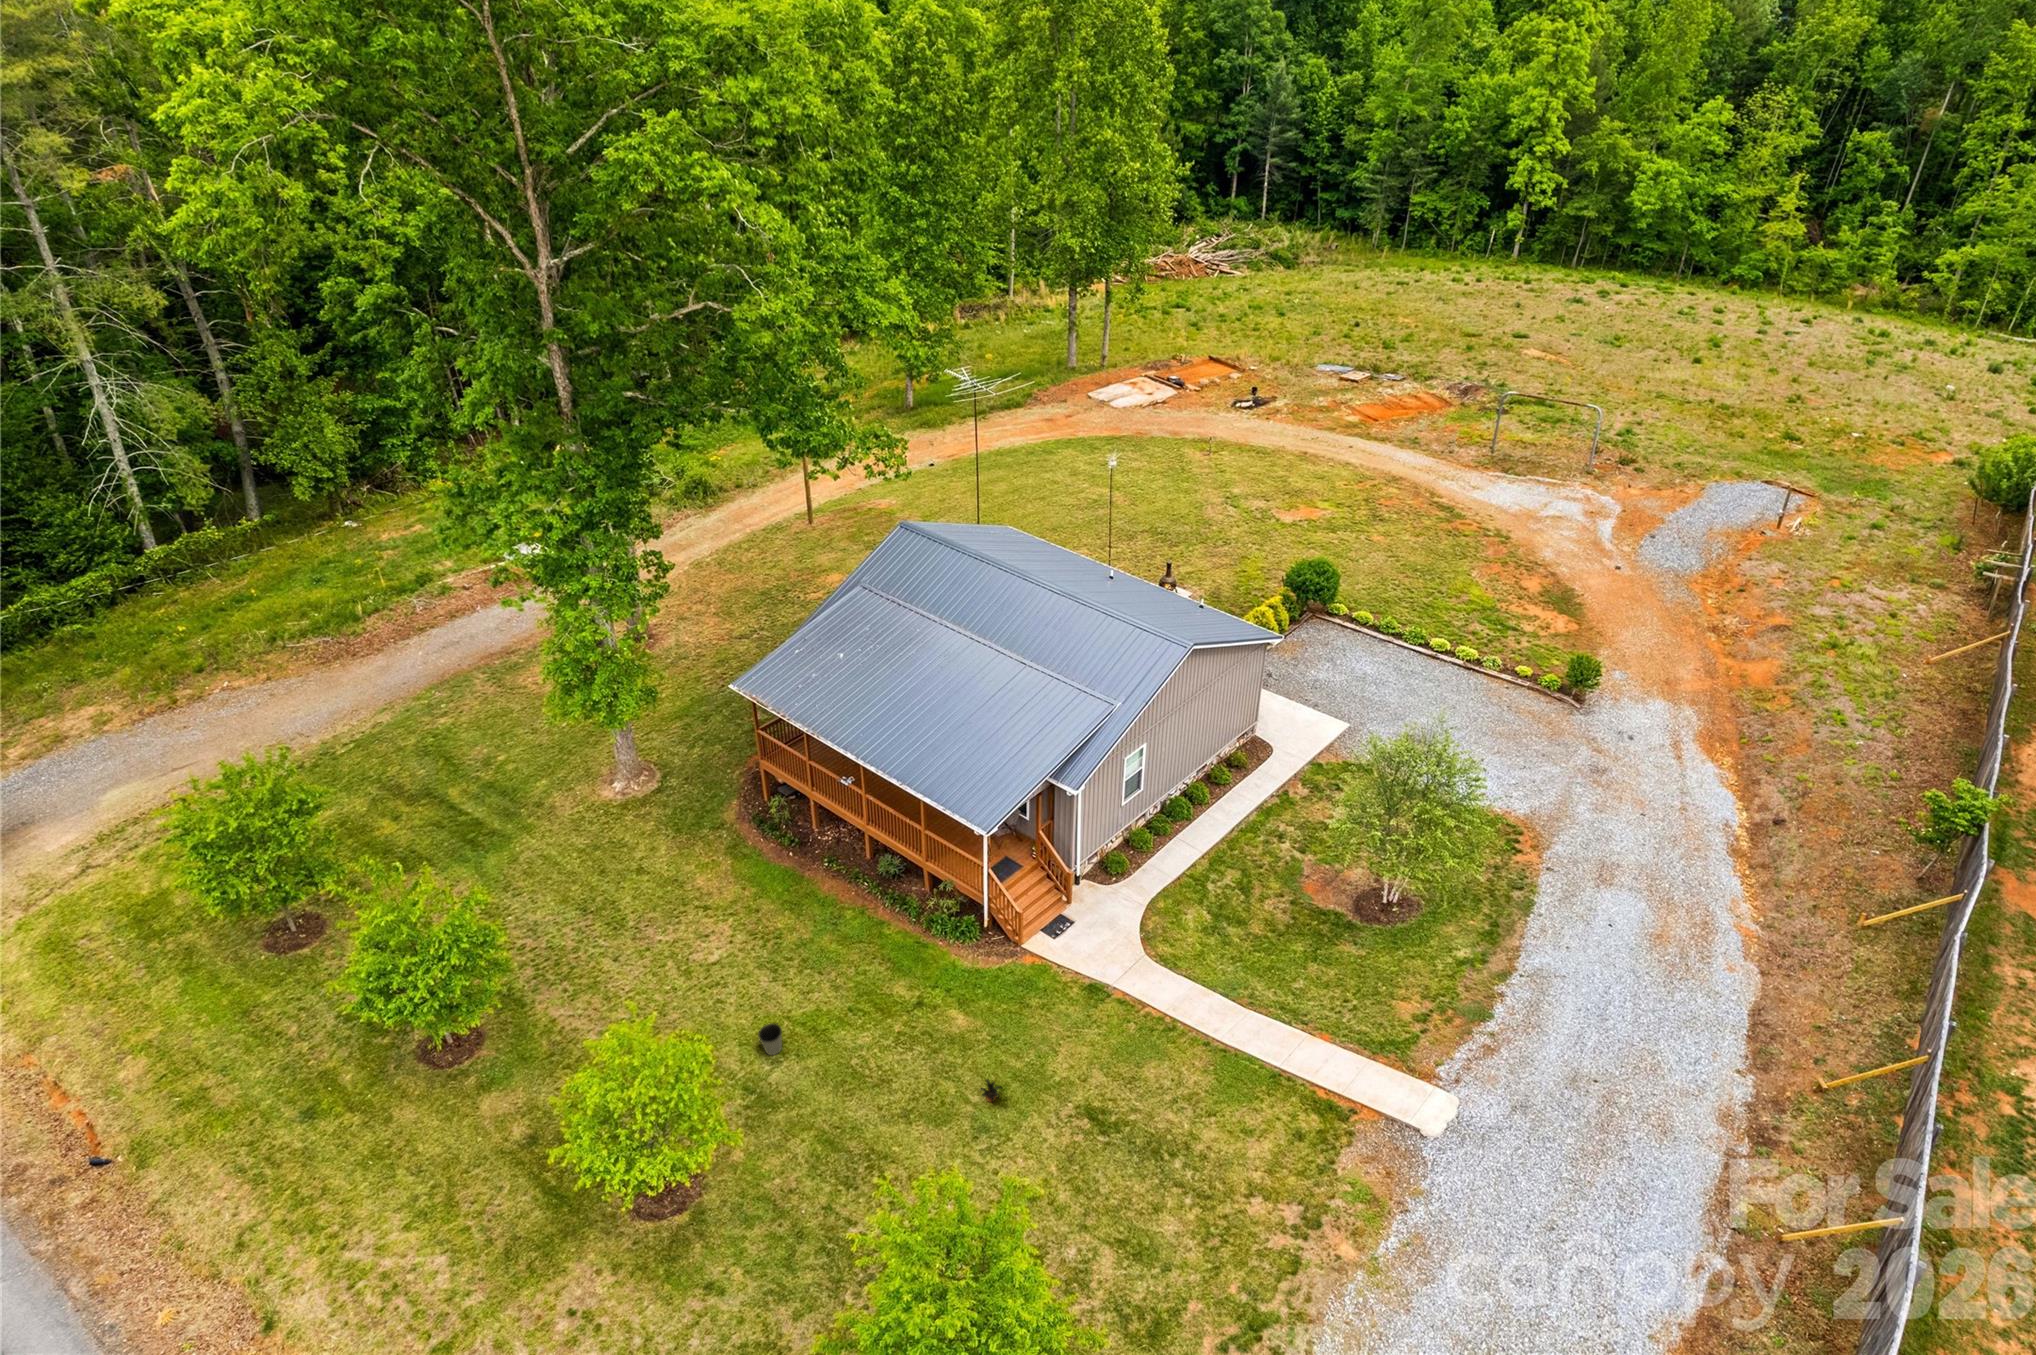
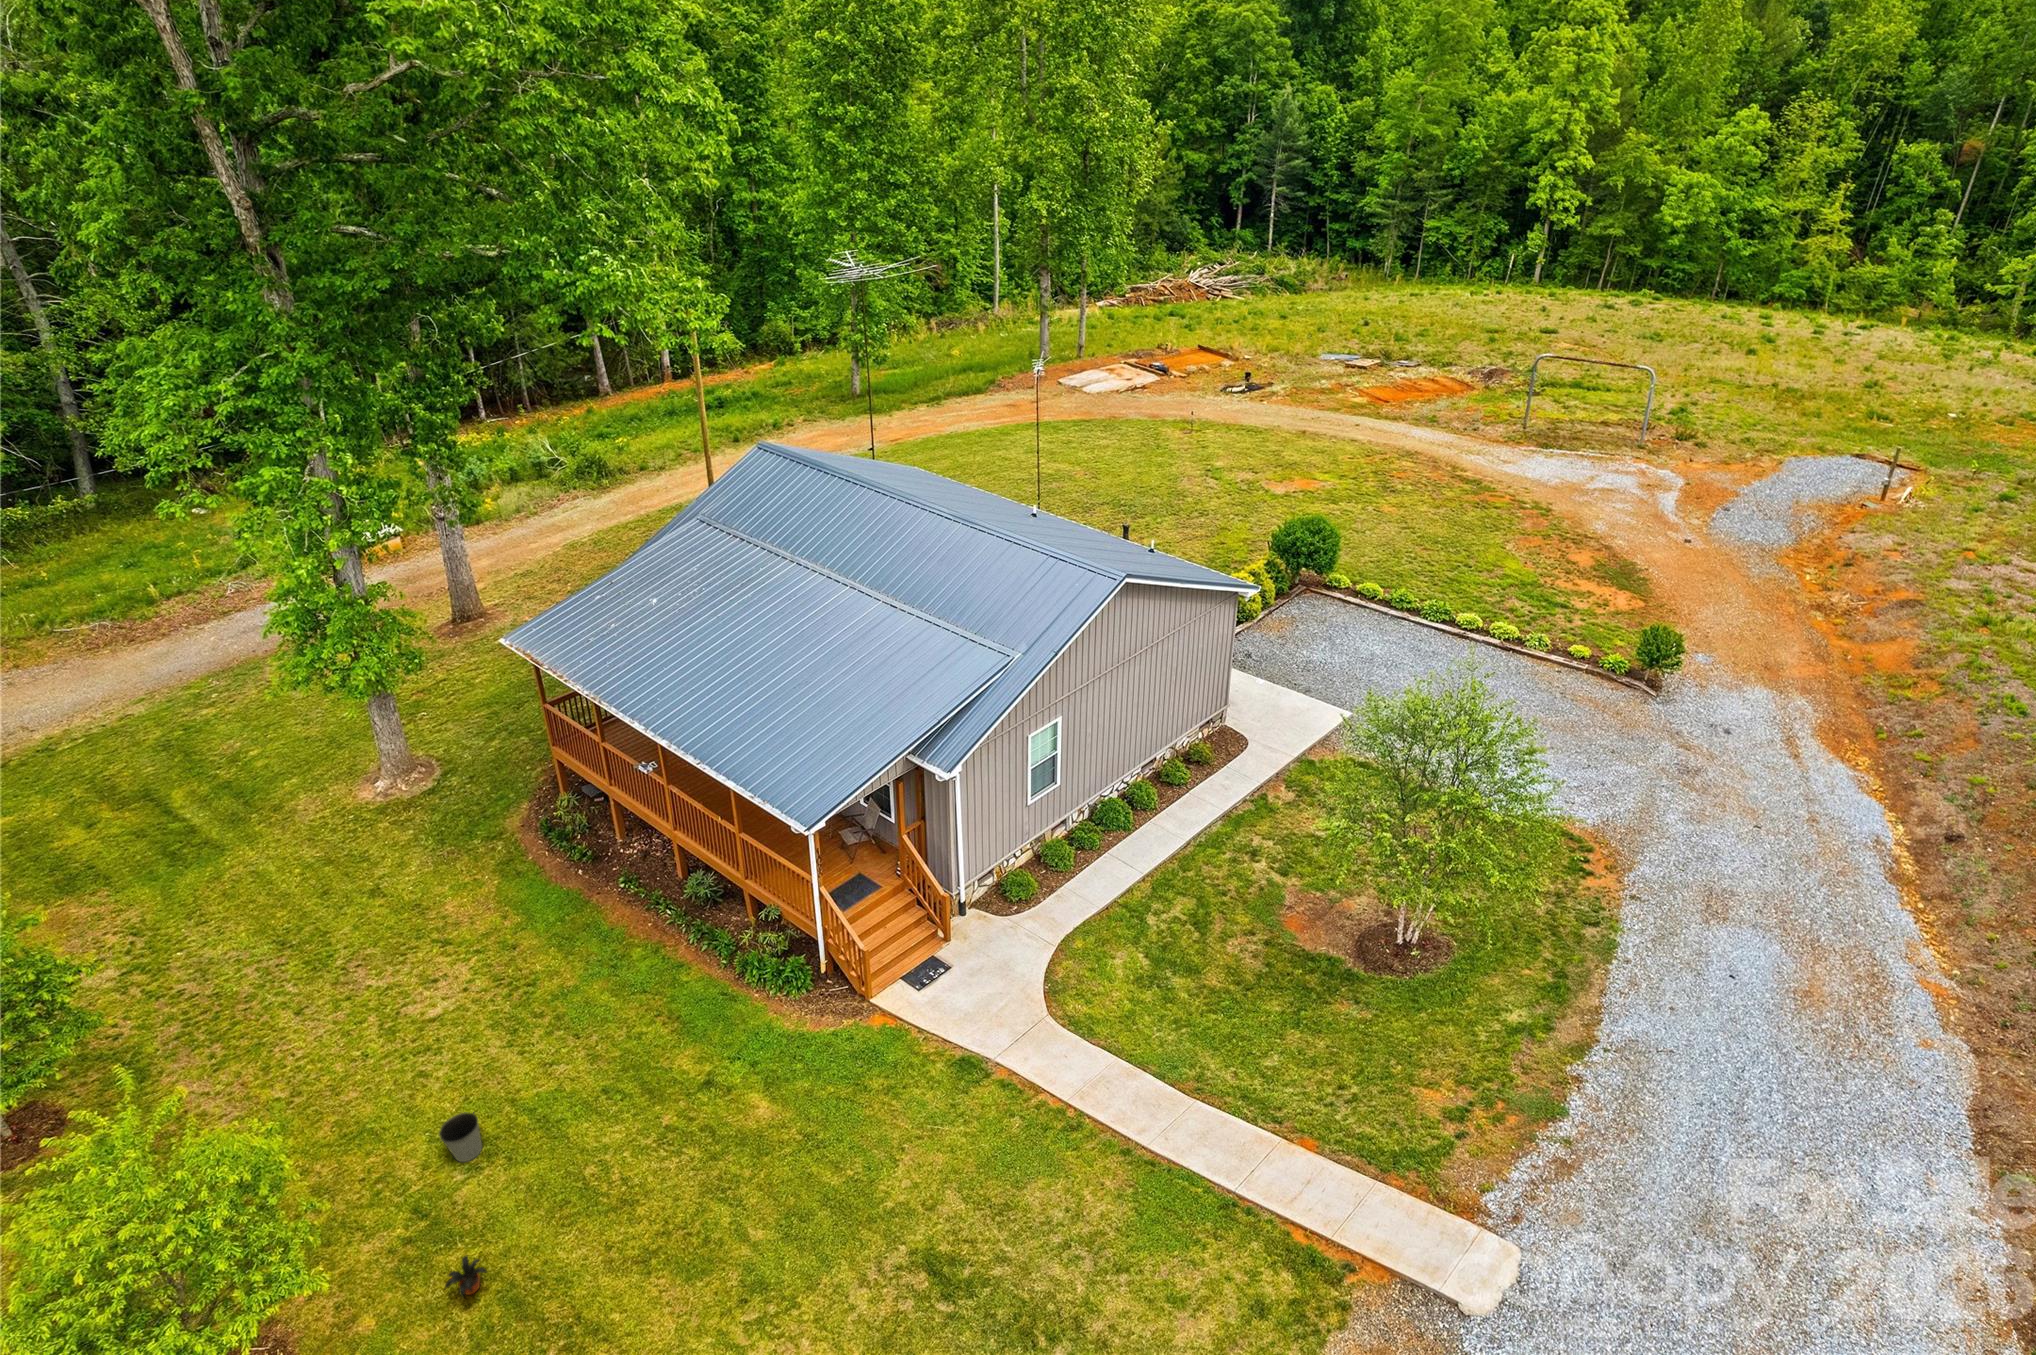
potted plant: present [979,1080,1001,1102] -> present [445,1256,487,1297]

